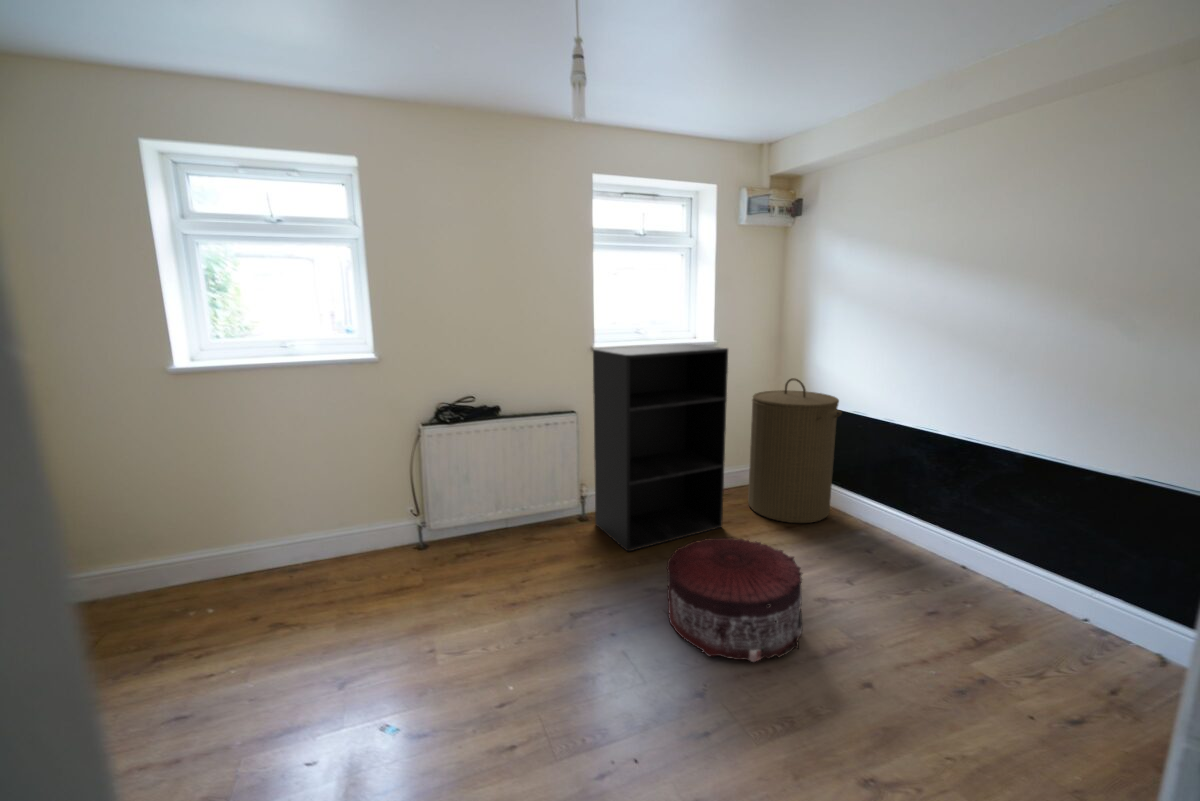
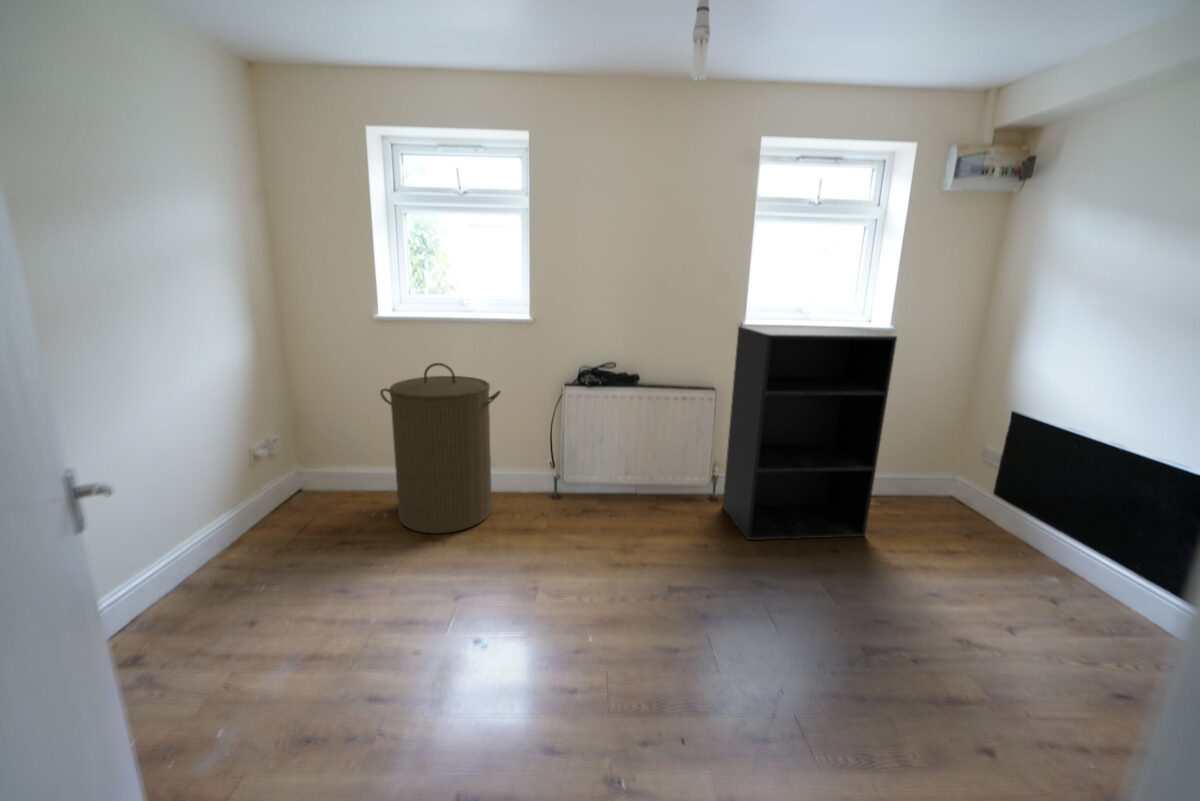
laundry hamper: present [748,378,842,523] -> present [380,363,501,533]
pouf: present [667,538,802,662] -> none [770,540,935,686]

